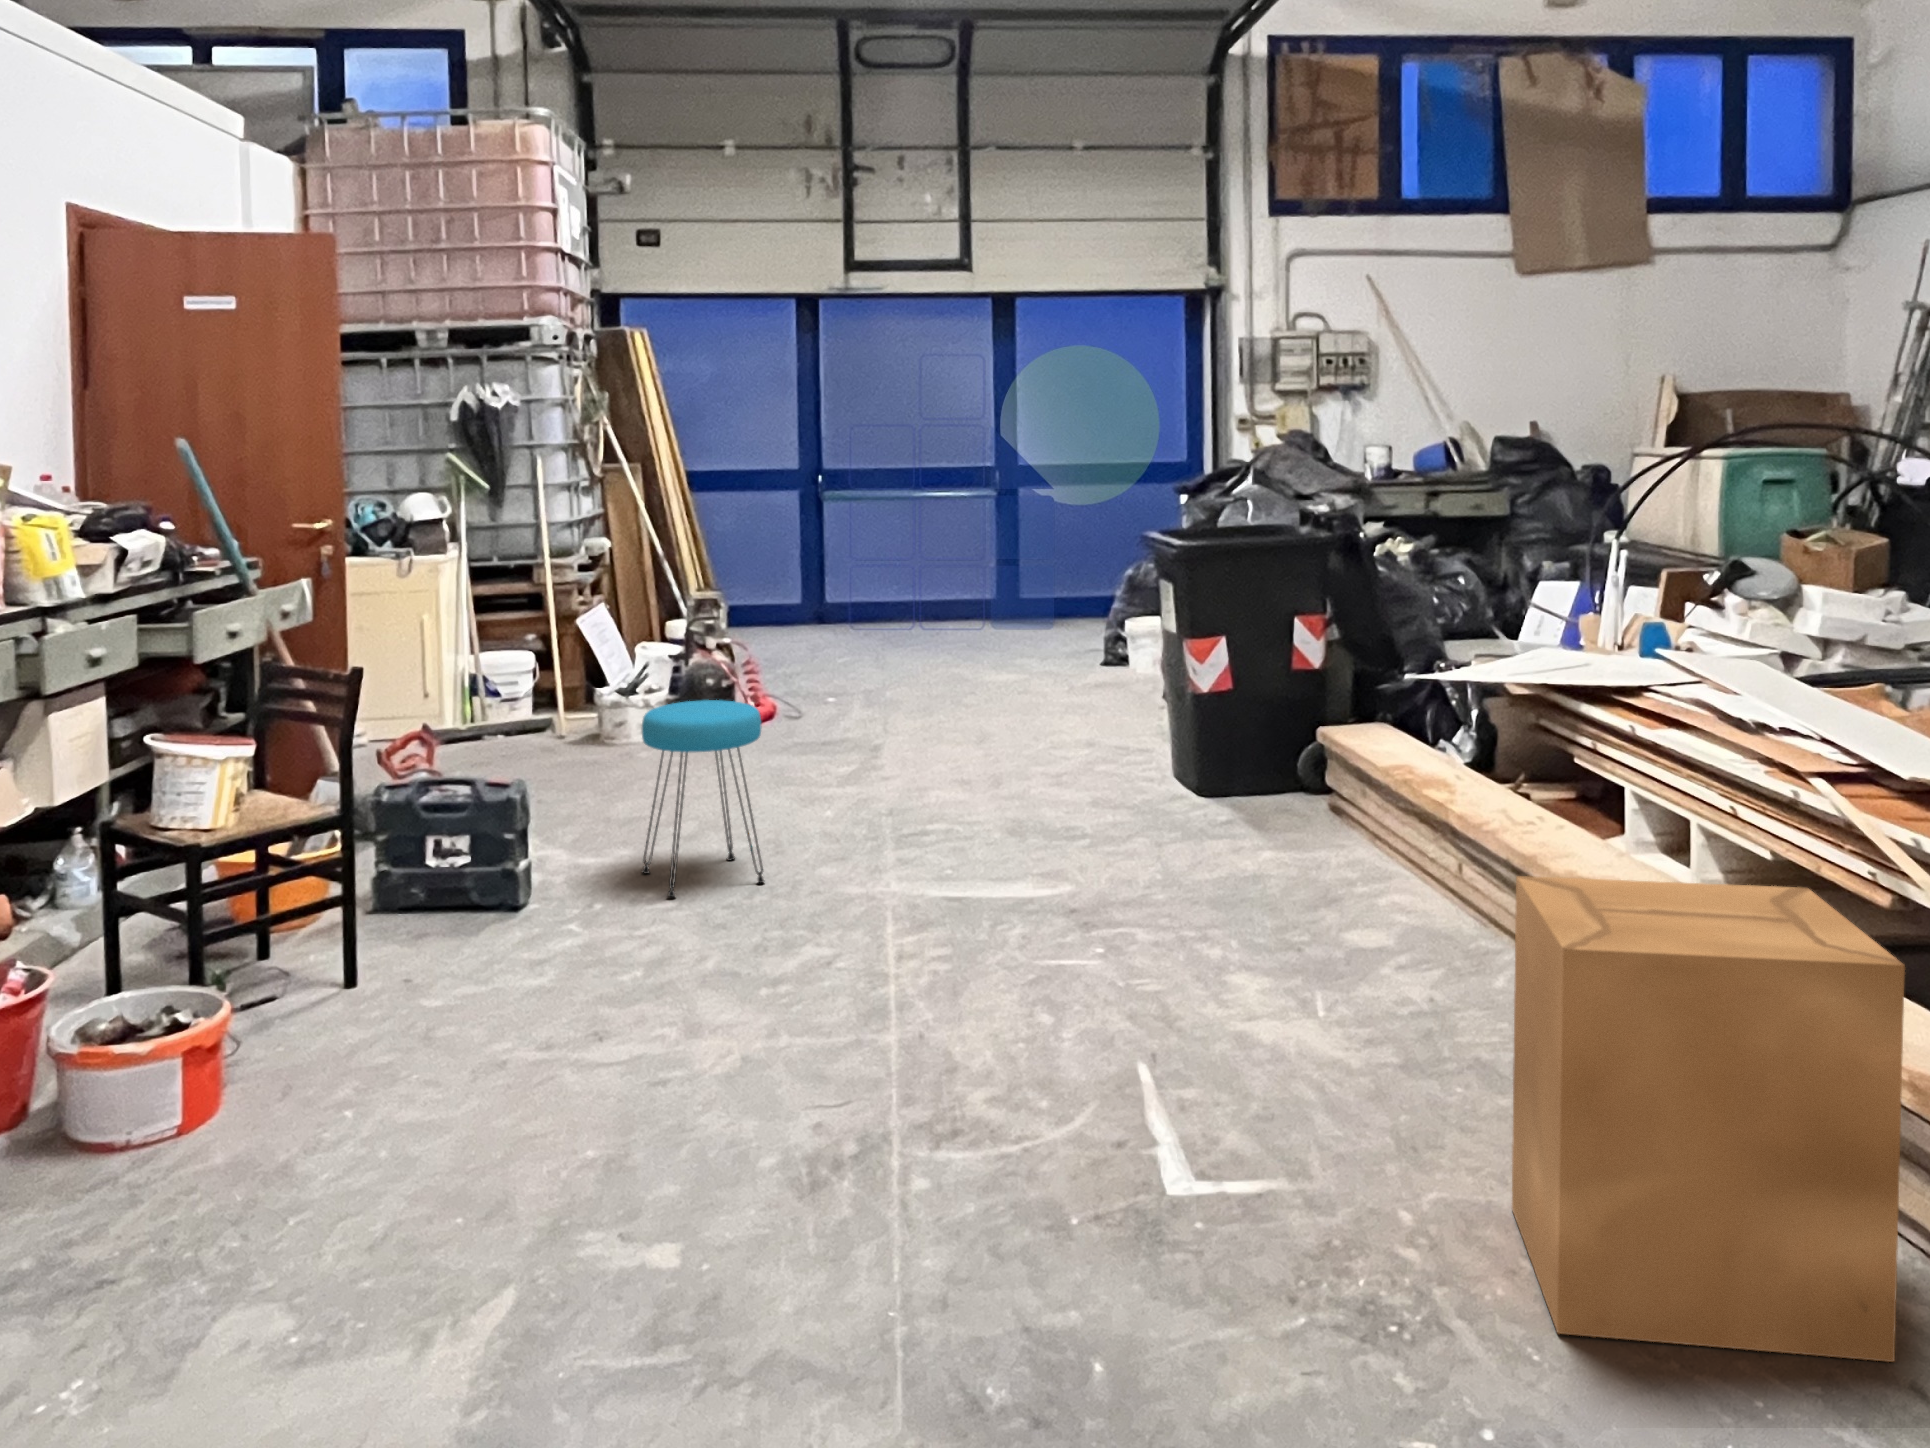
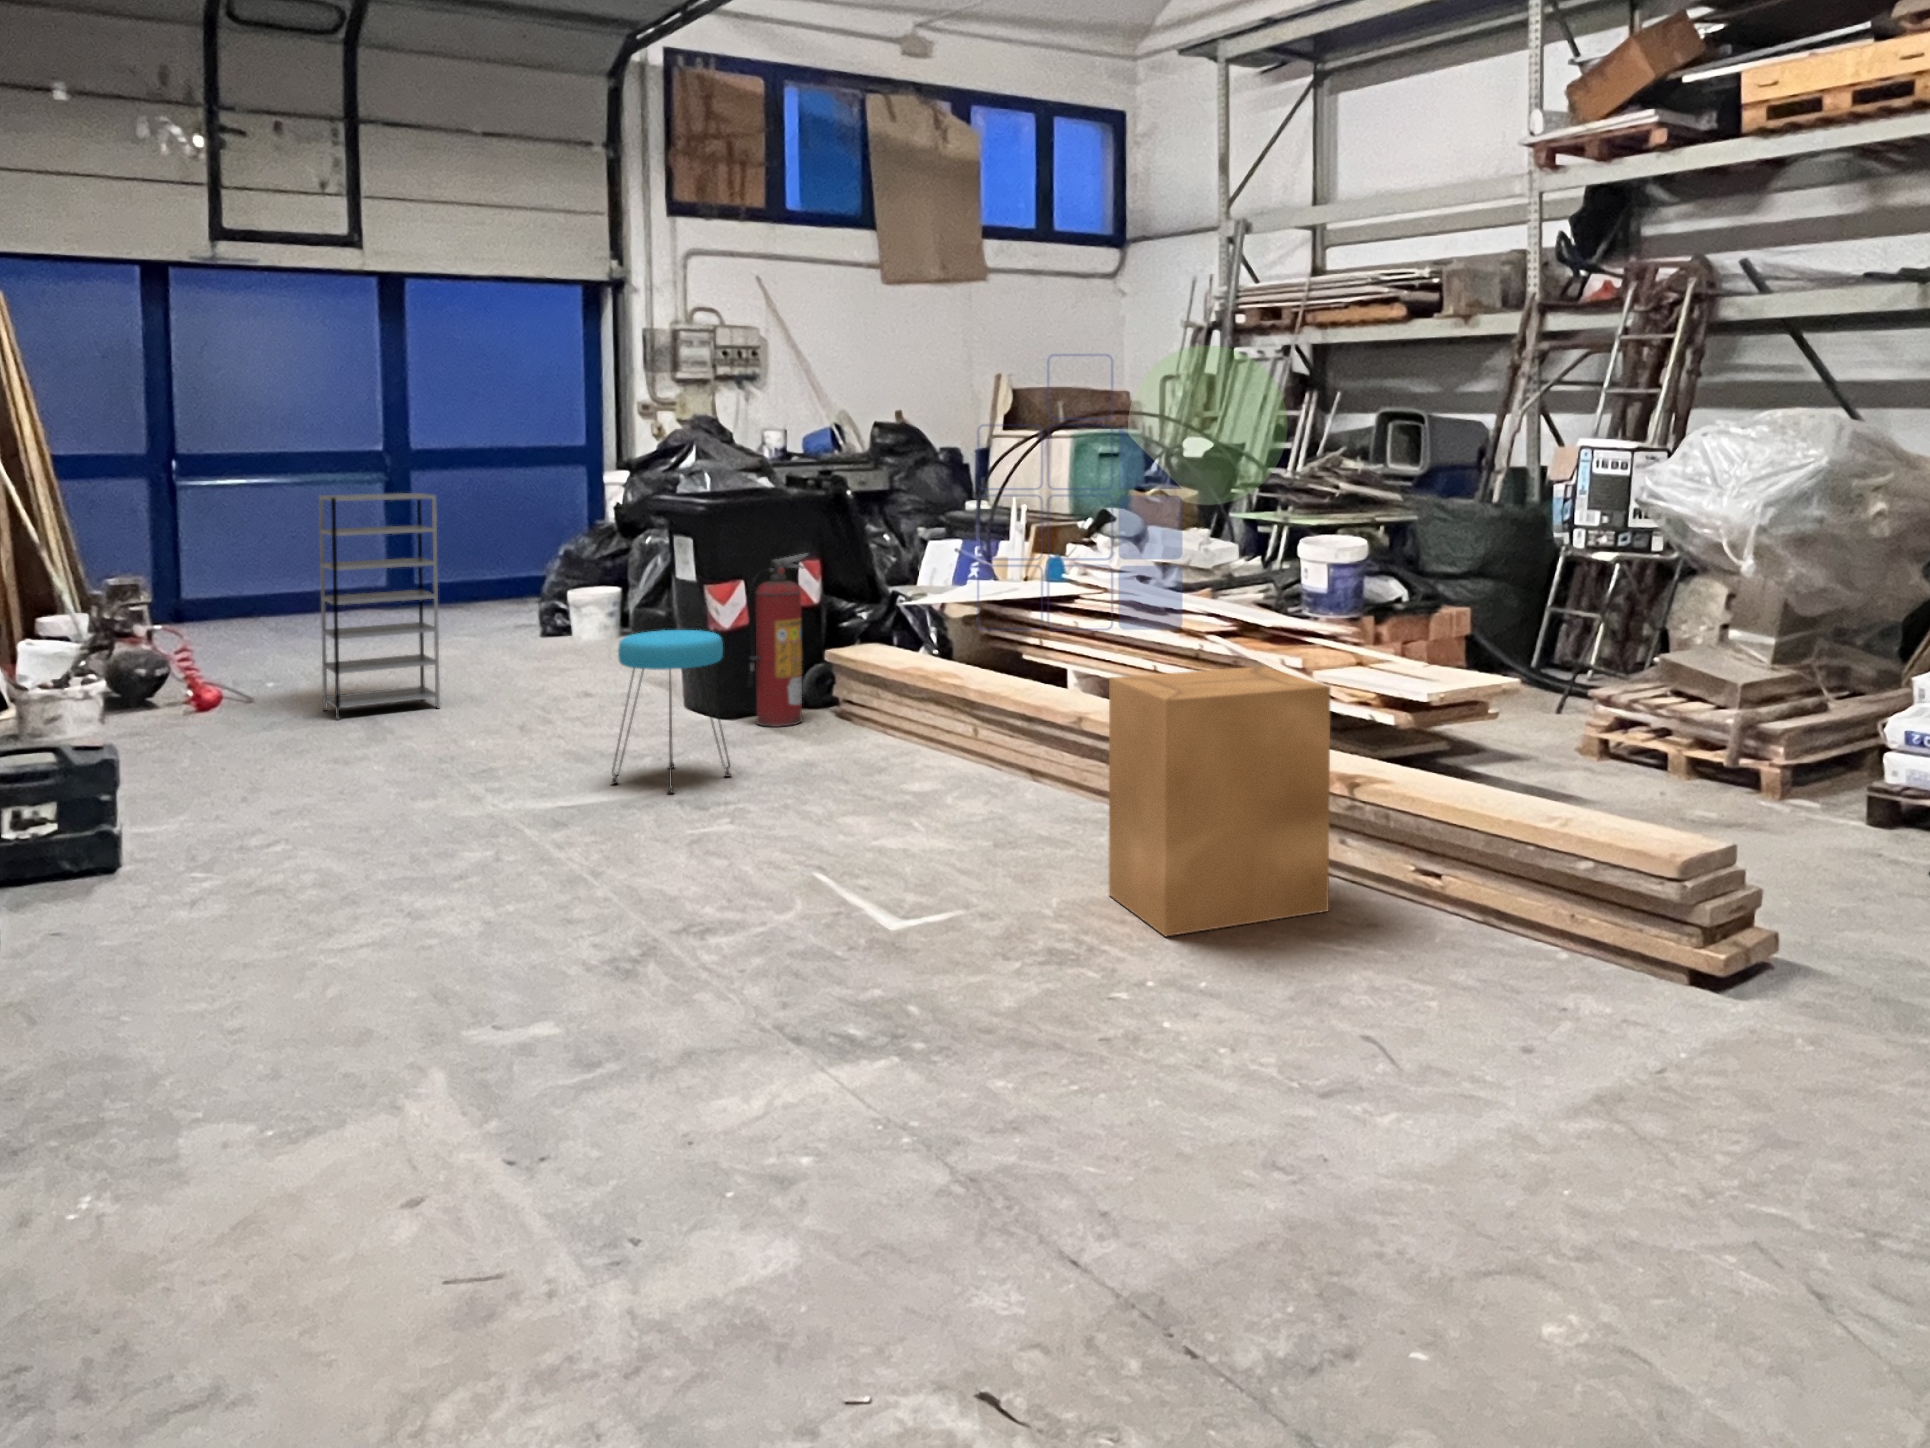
shelving unit: none [848,518,946,742] -> present [319,493,440,719]
fire extinguisher: none [1220,607,1296,812] -> present [747,553,807,727]
stool: present [642,700,764,897] -> present [611,630,731,792]

